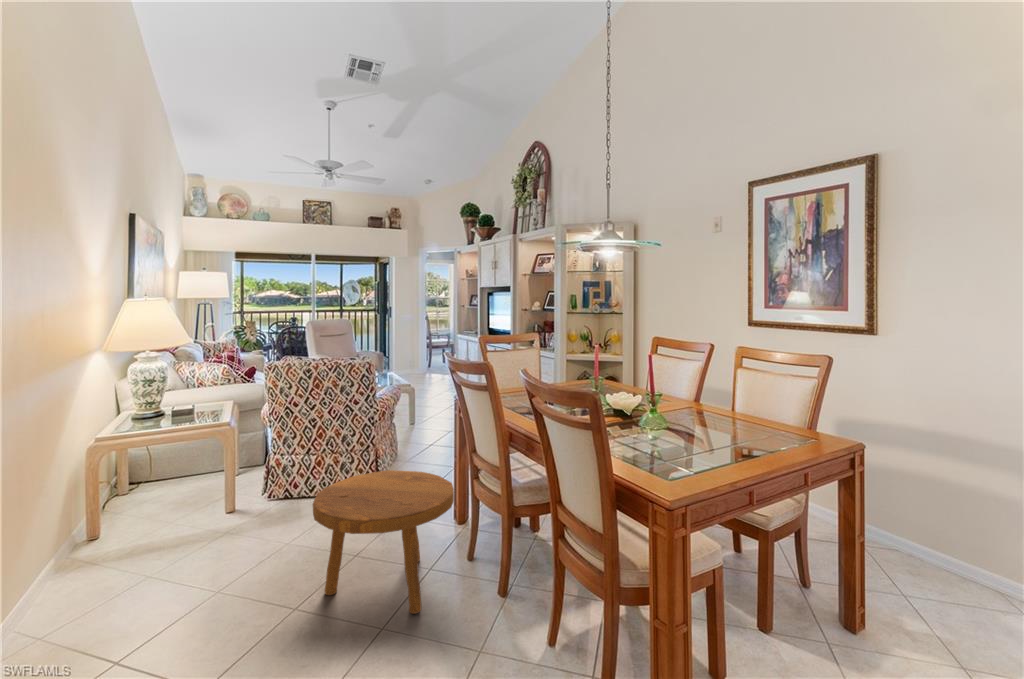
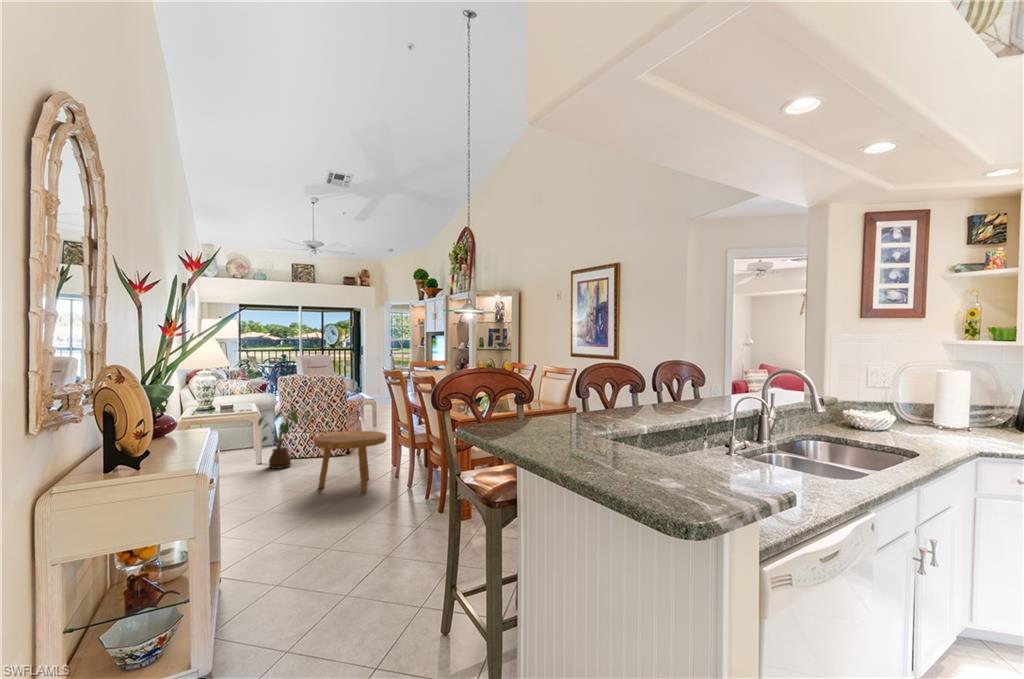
house plant: none [224,418,314,524] -> present [258,410,310,469]

